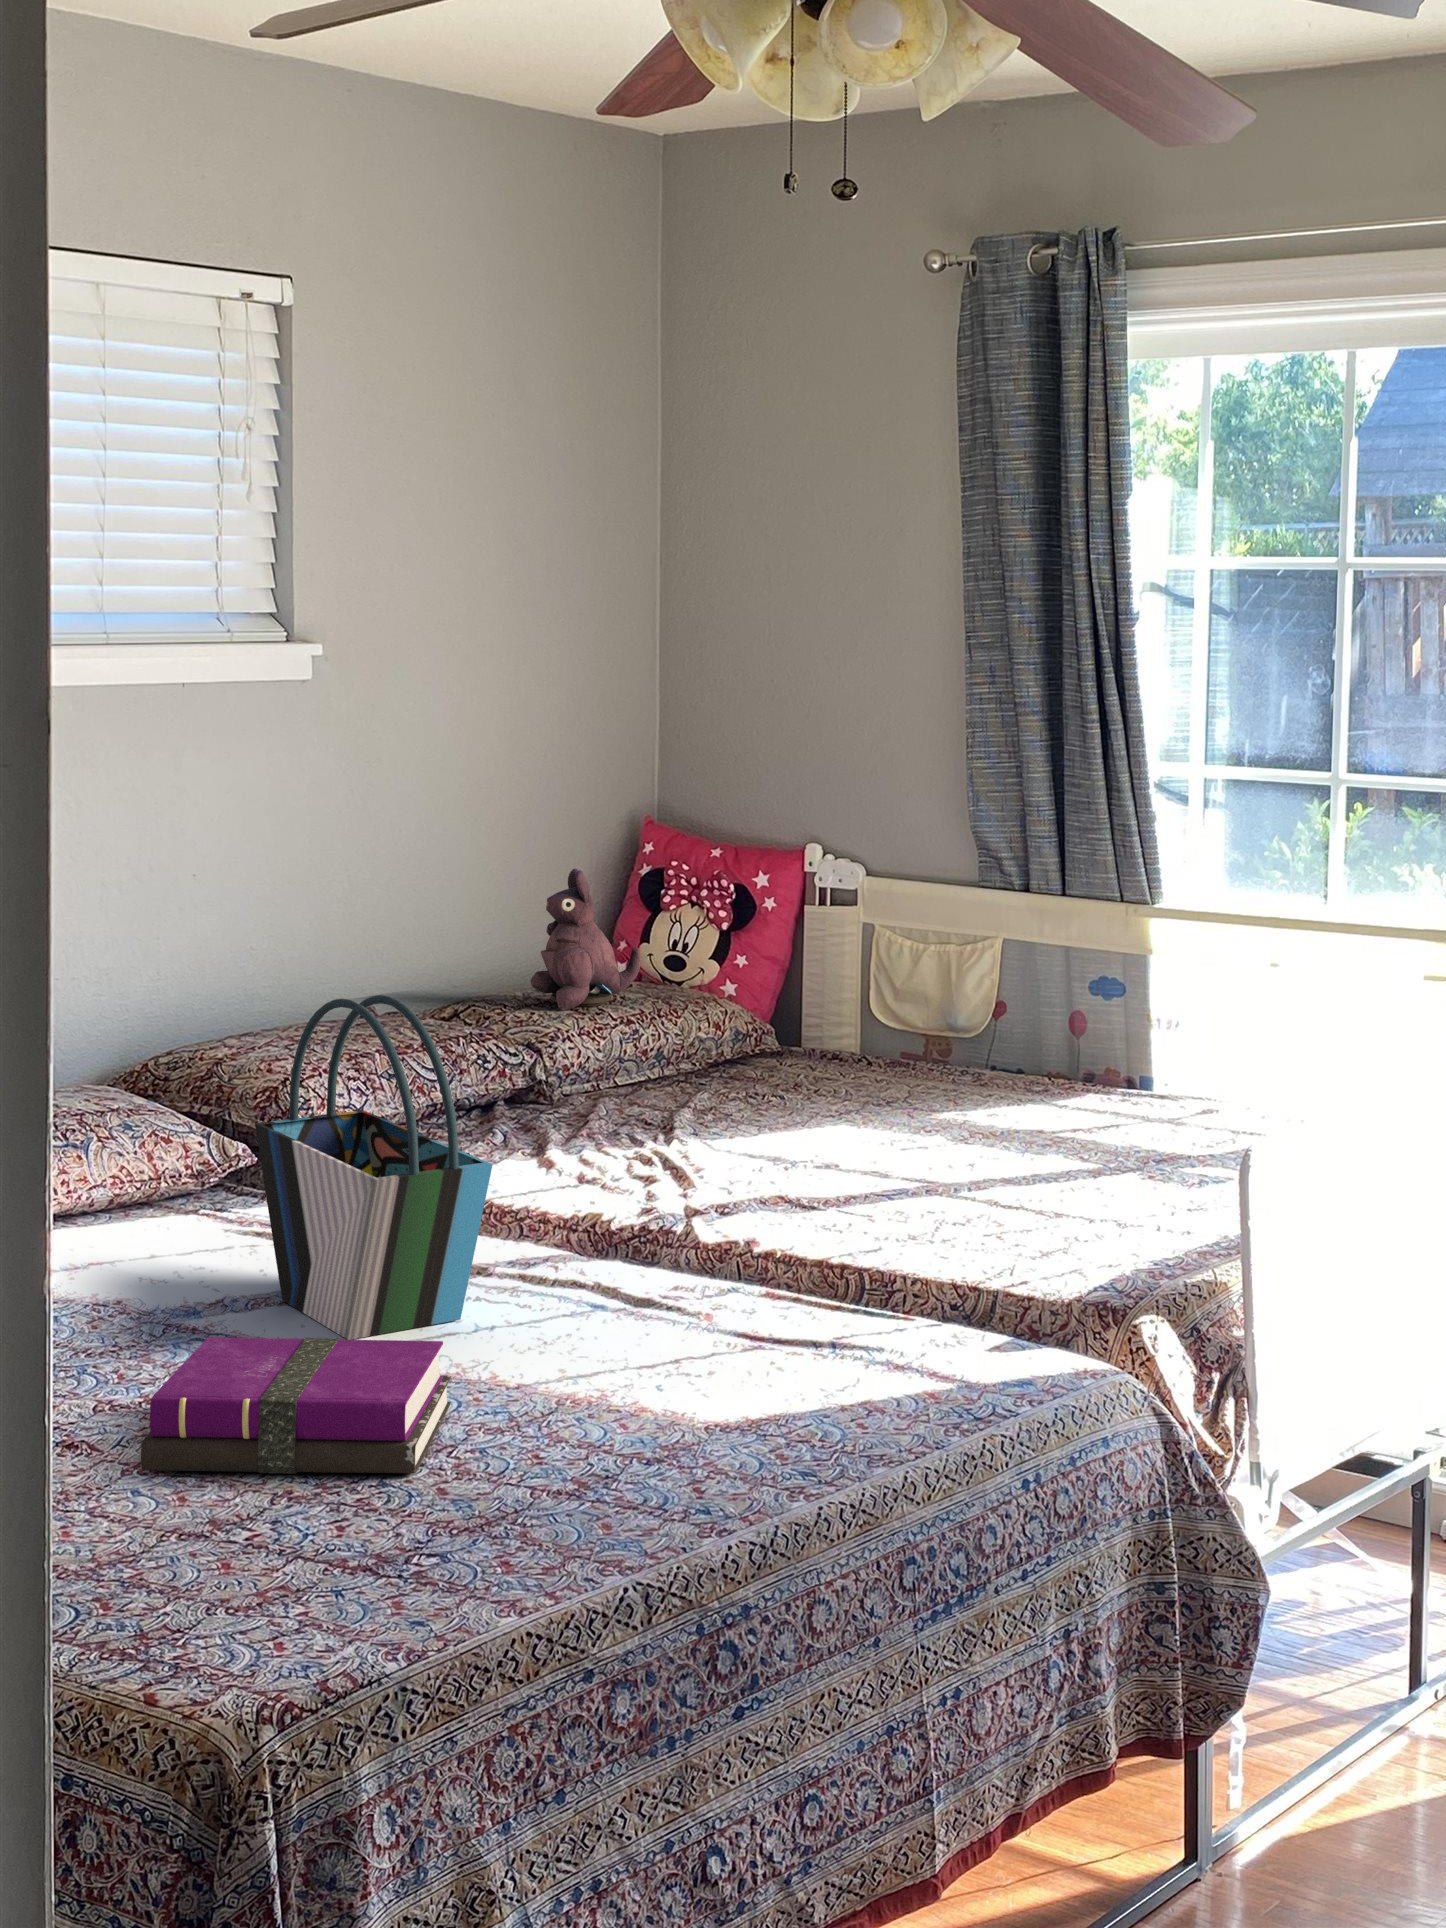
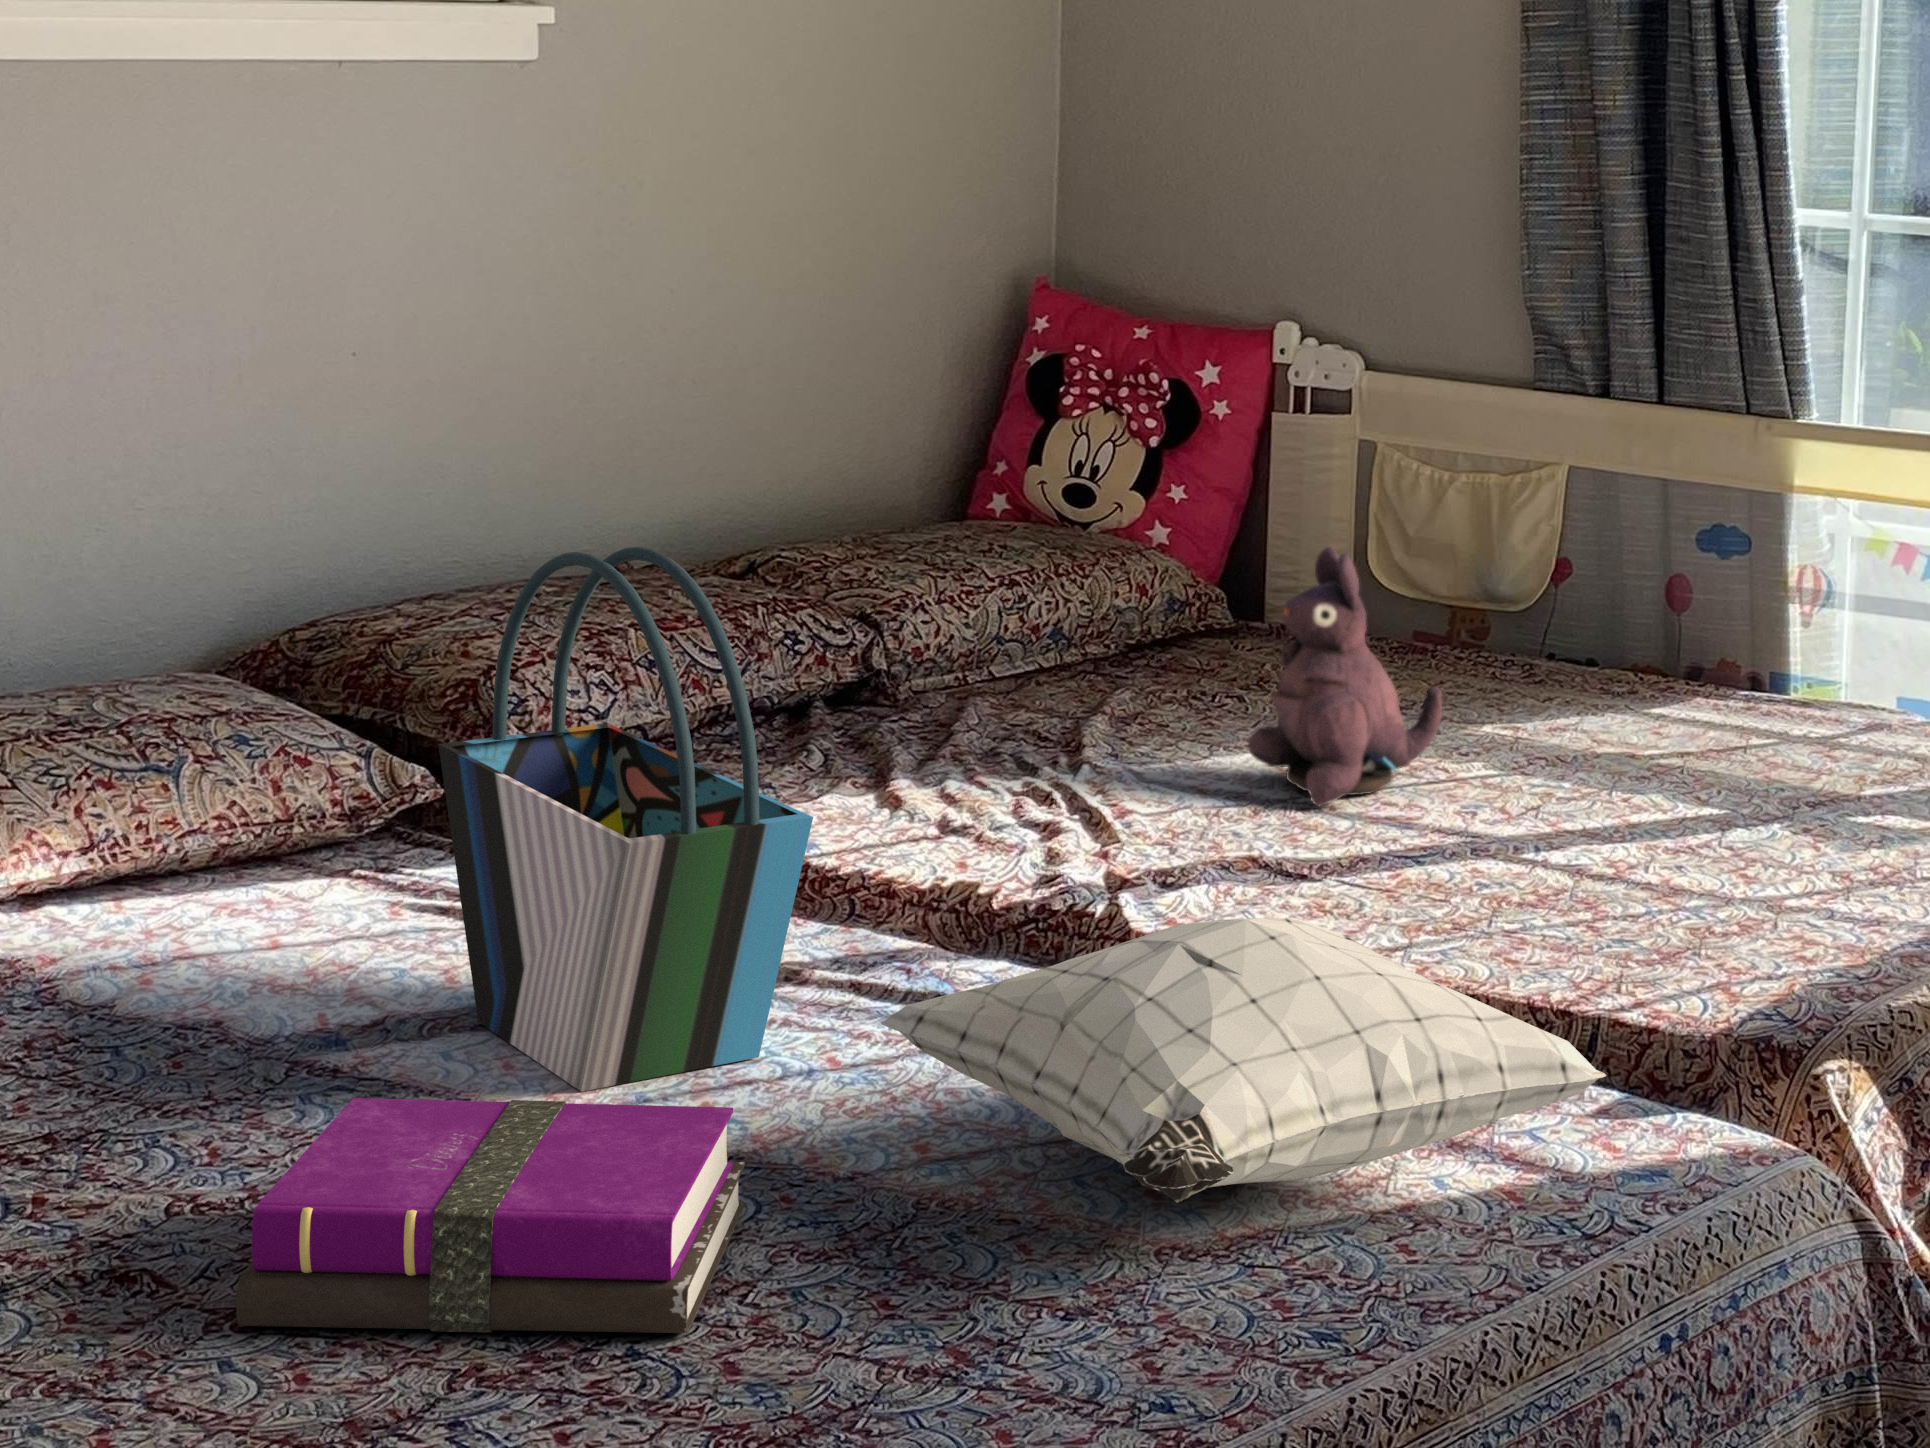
plush toy: present [530,869,641,1011] -> present [1248,547,1442,806]
pillow: none [536,1223,990,1392] -> present [881,918,1606,1202]

